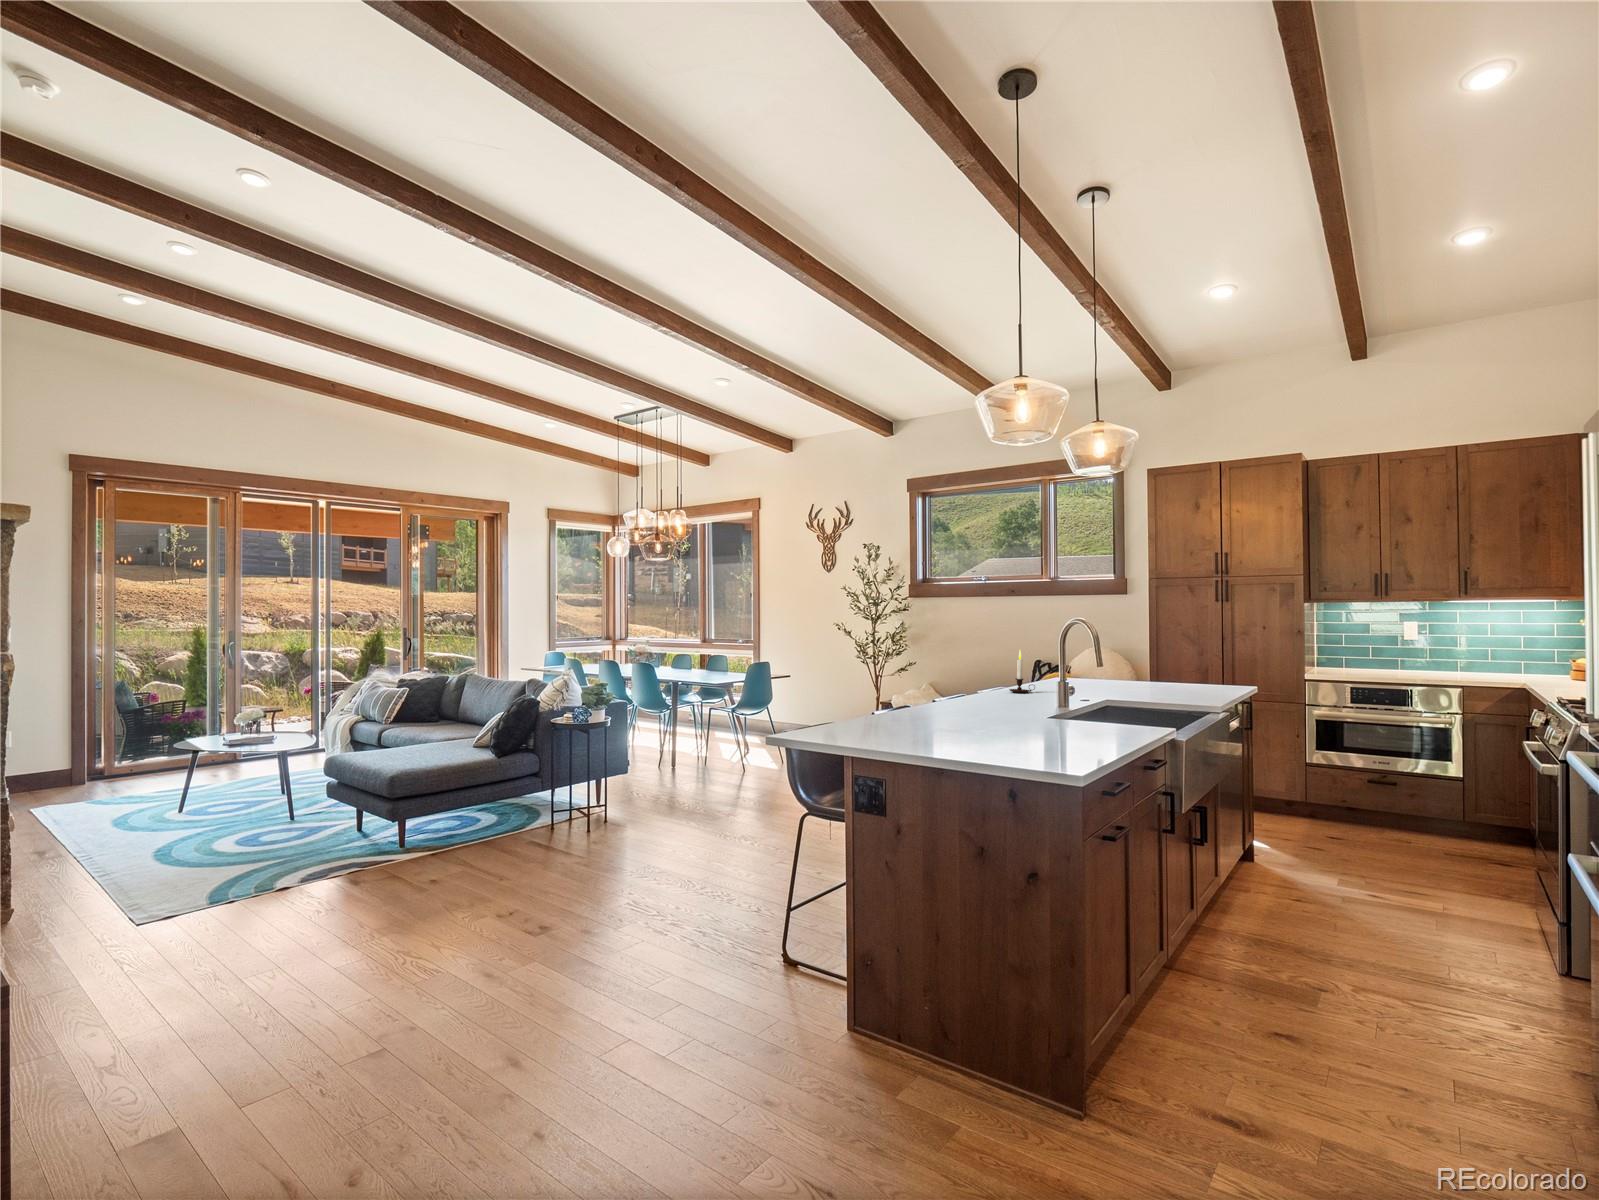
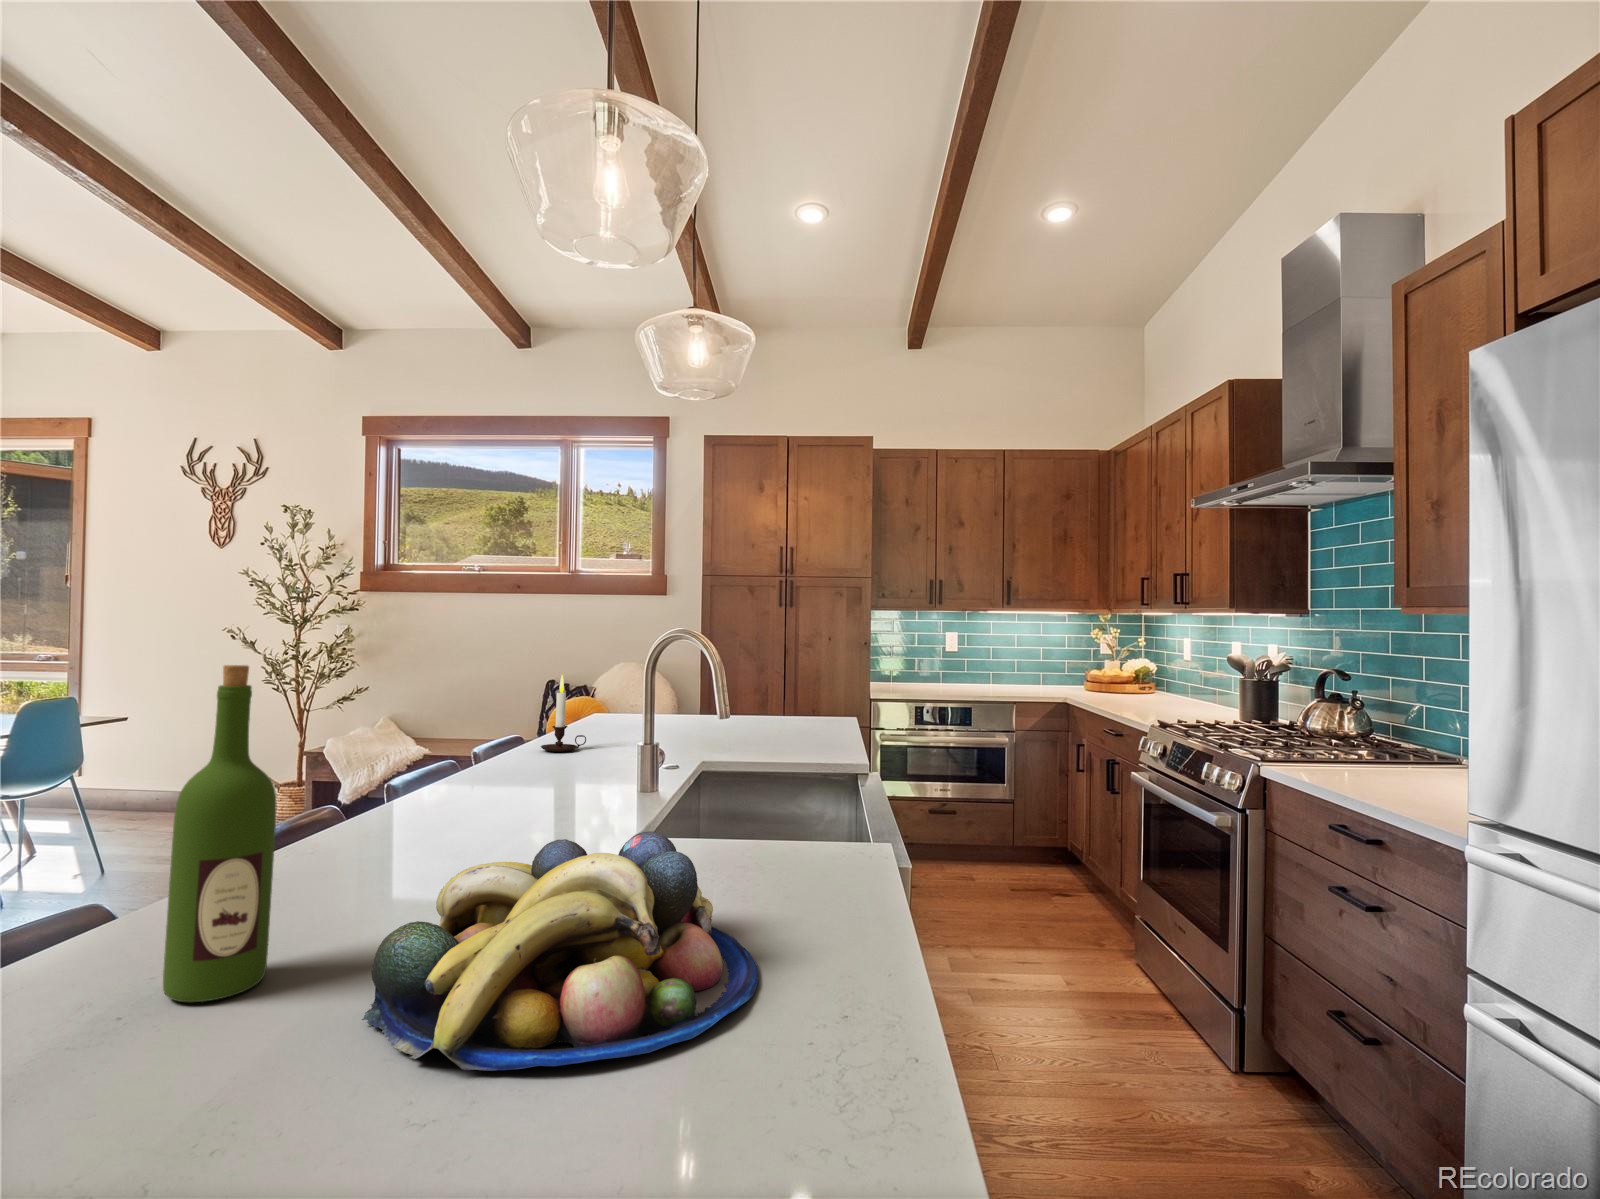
wine bottle: none [875,636,901,732] -> present [163,665,277,1002]
fruit bowl: none [927,697,1052,747] -> present [362,831,759,1071]

